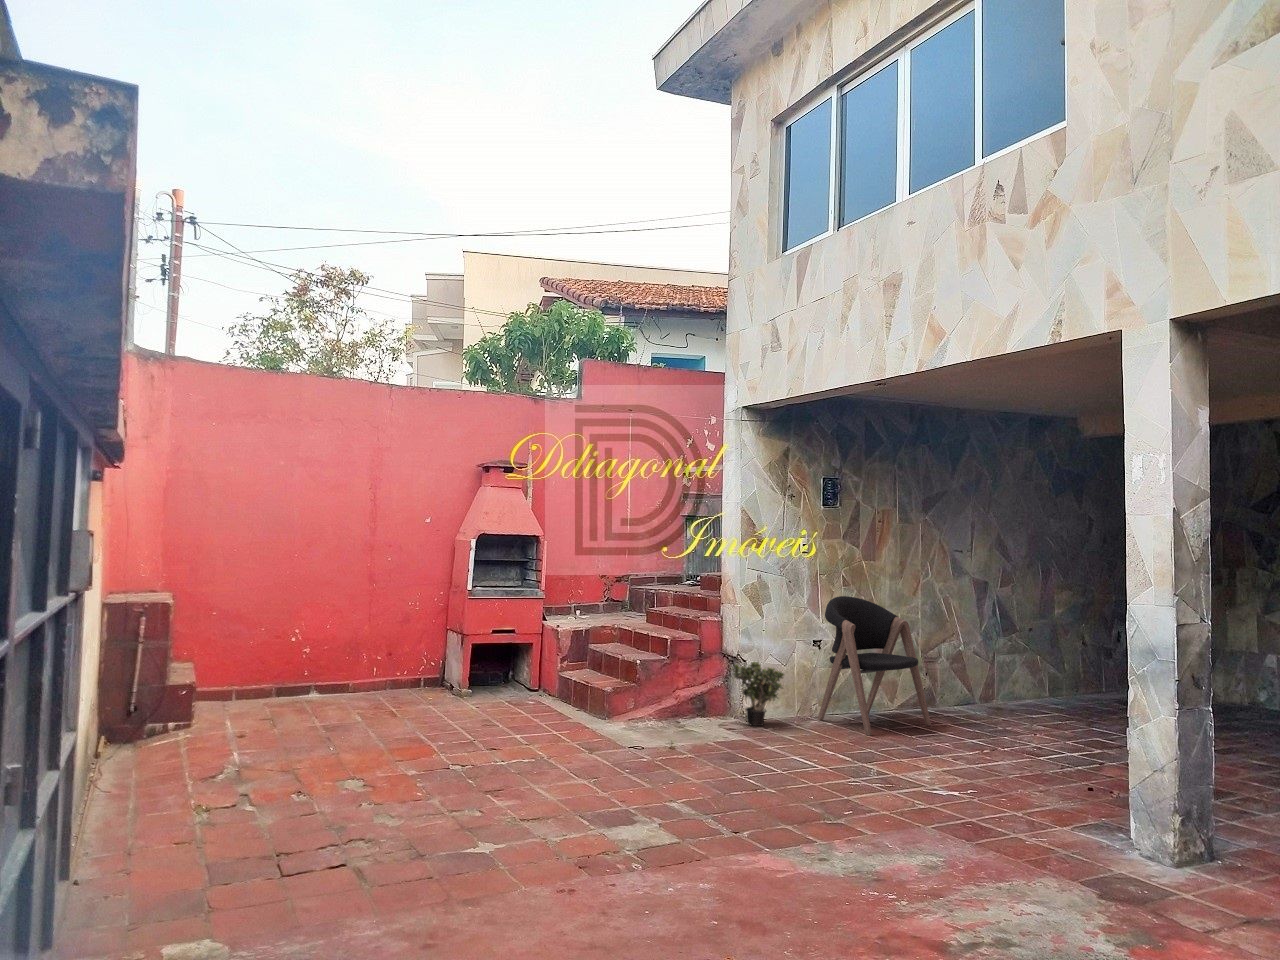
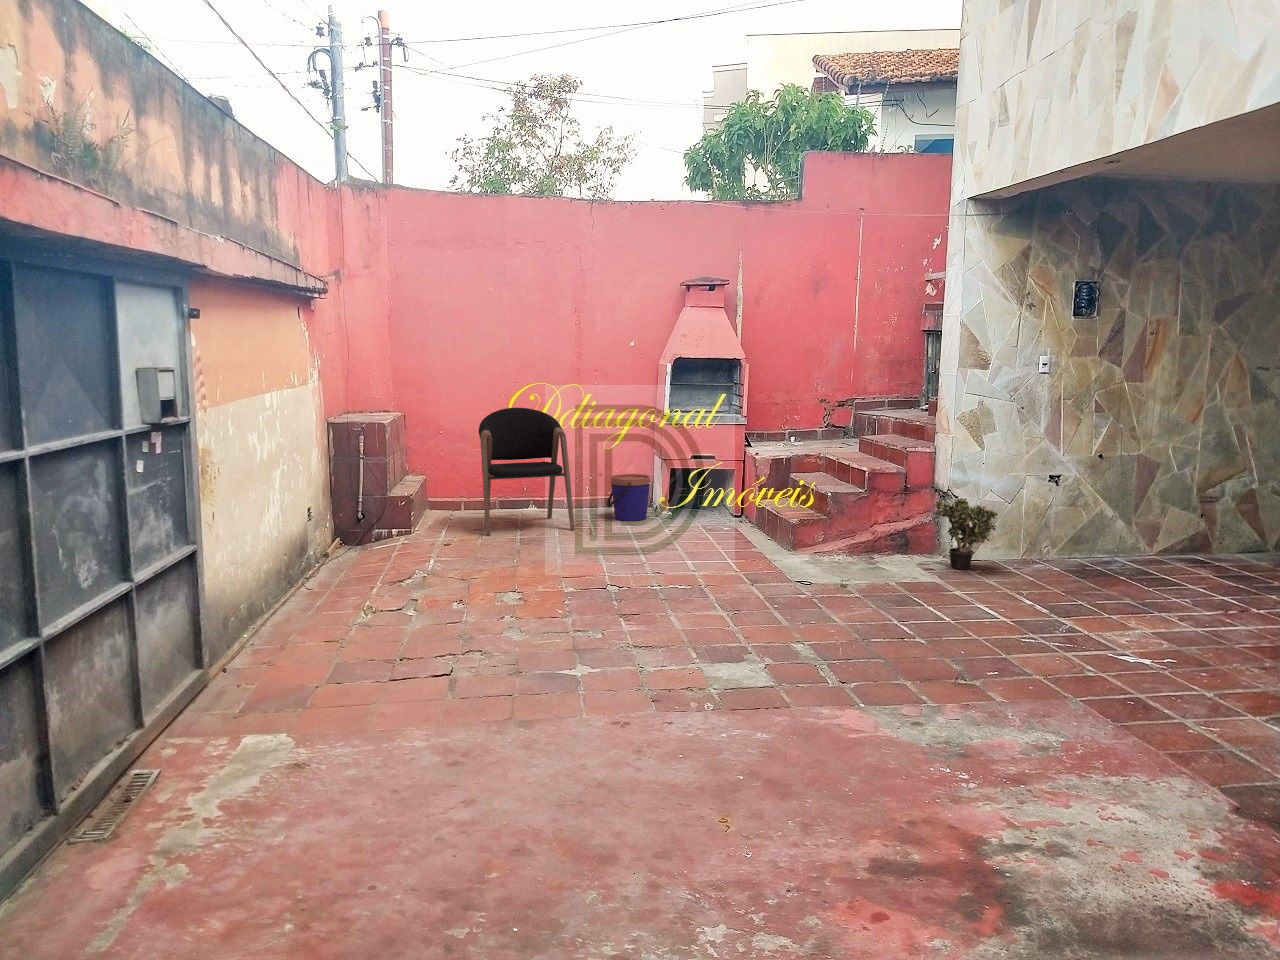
chair: present [817,596,931,736] -> present [479,408,575,536]
bucket: none [399,651,445,699] -> present [607,474,650,521]

